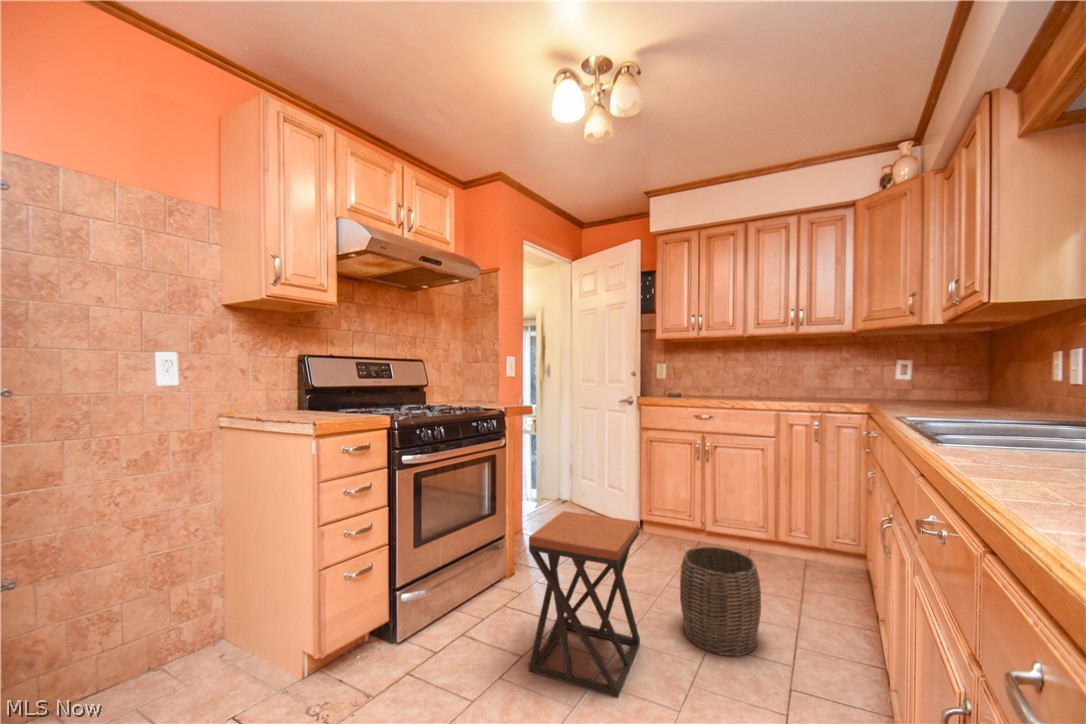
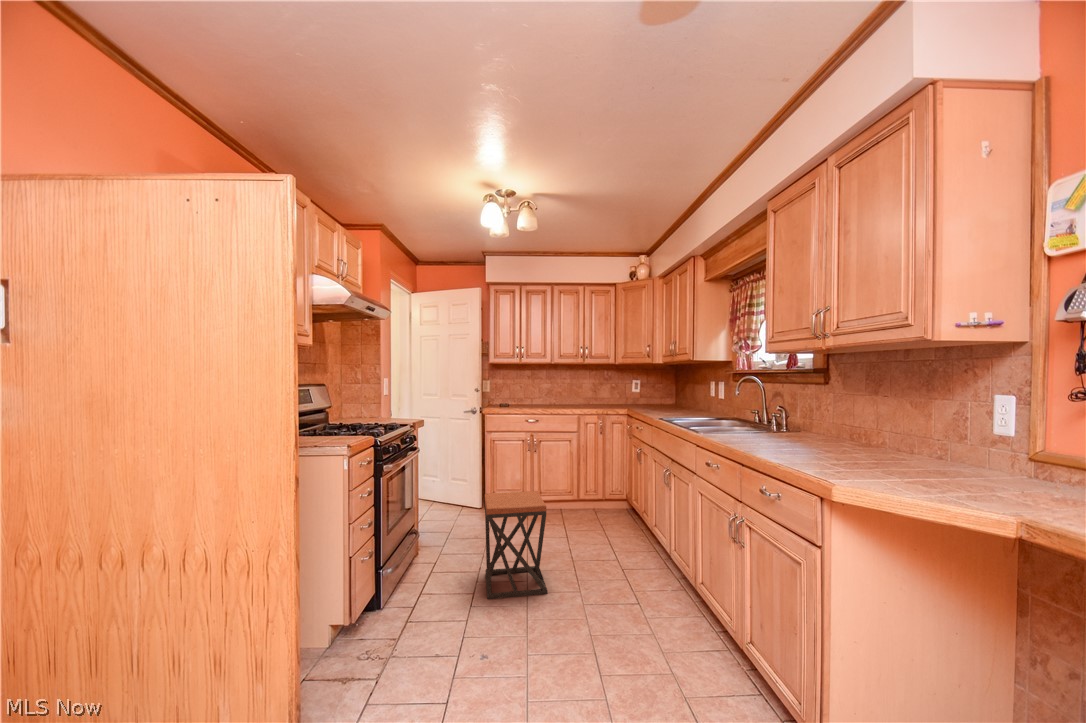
woven basket: present [680,547,761,656] -> none [553,502,599,562]

